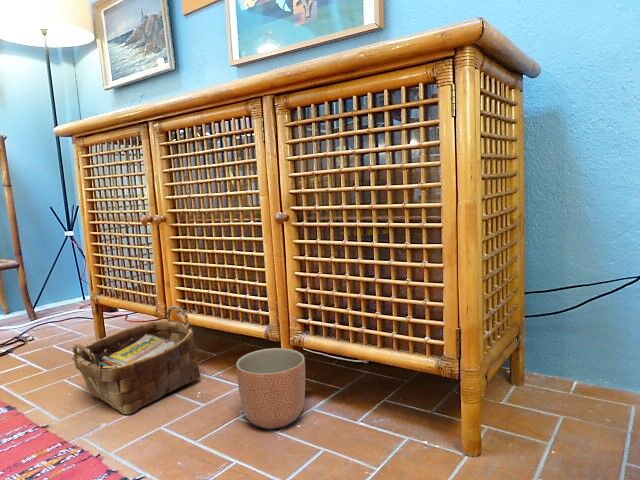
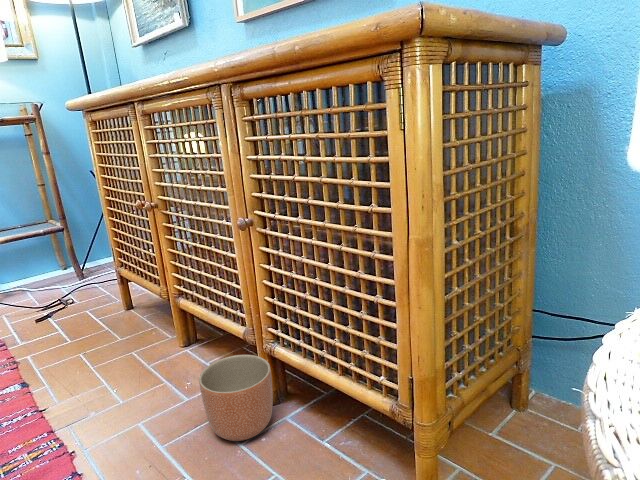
woven basket: present [72,305,200,414] -> none [64,293,193,405]

